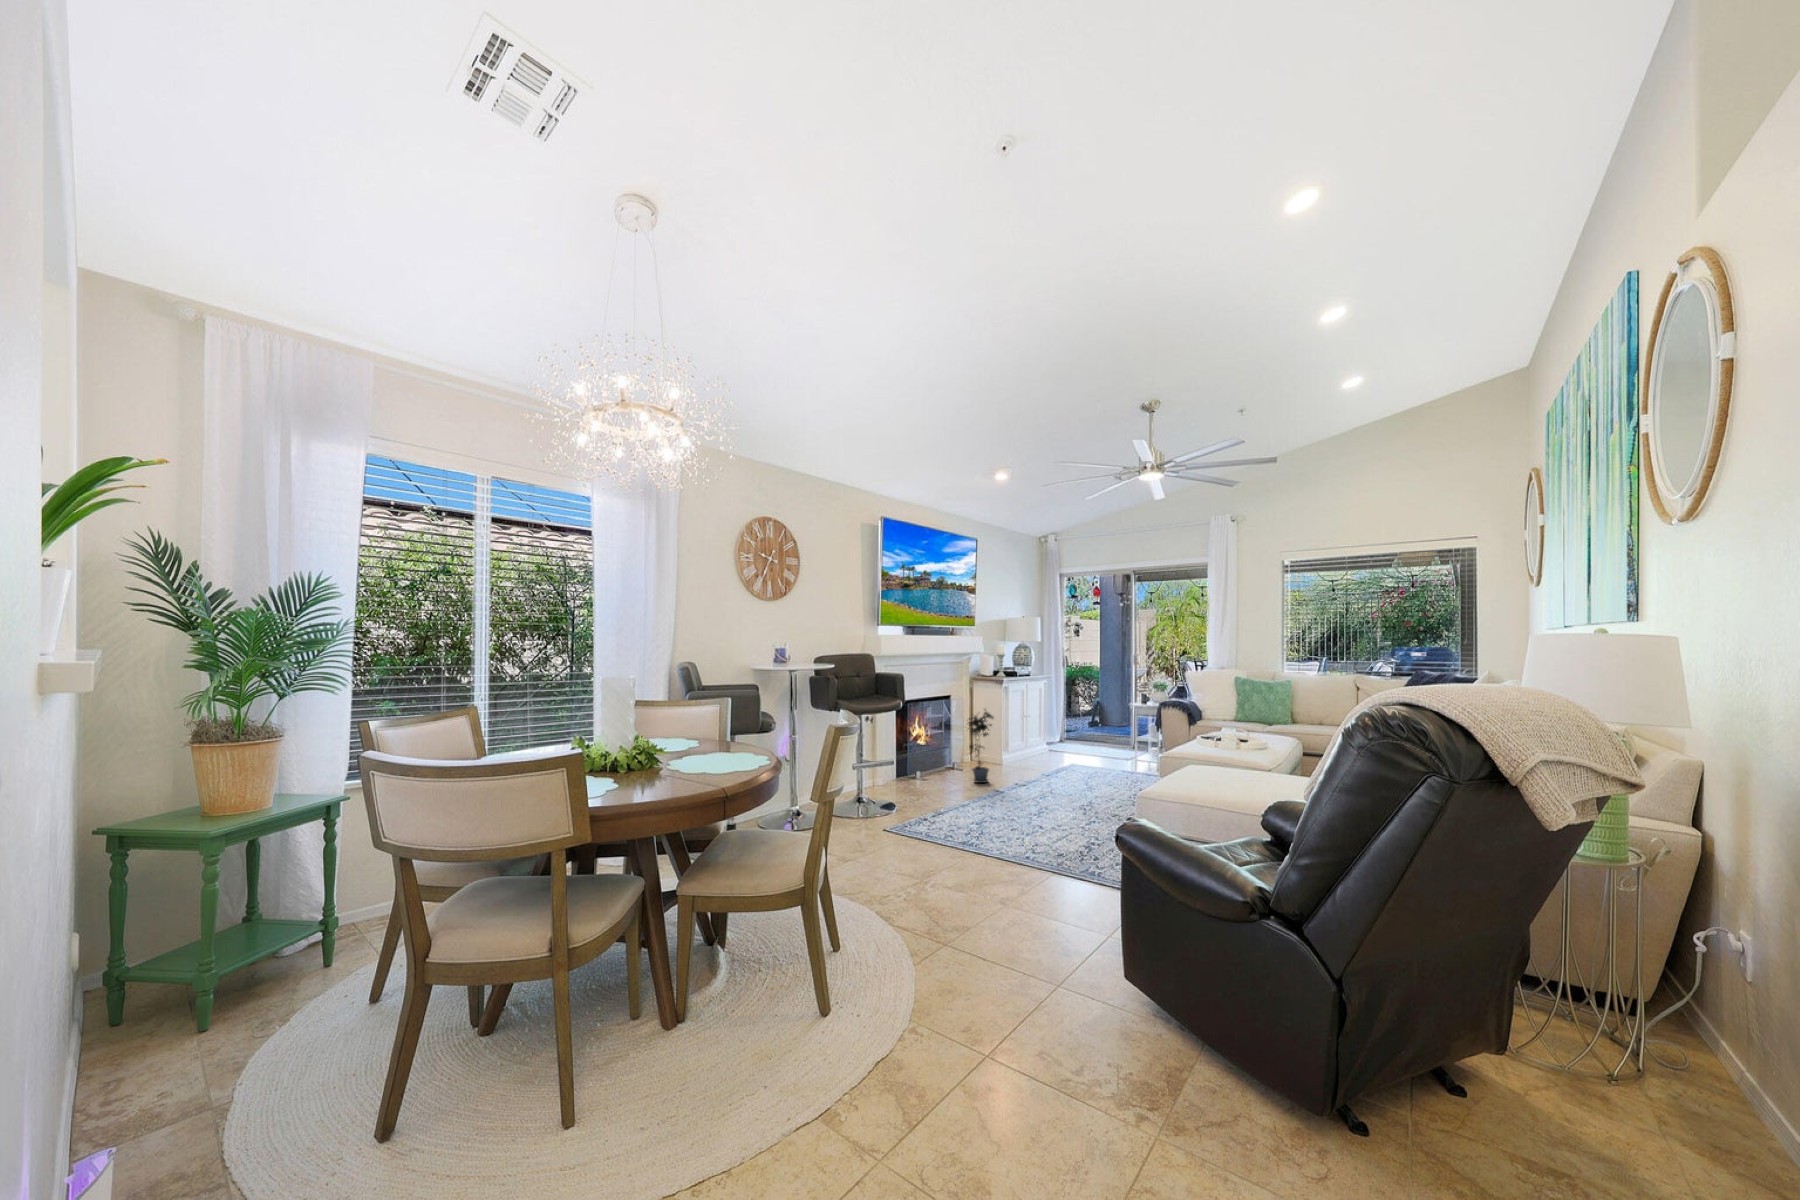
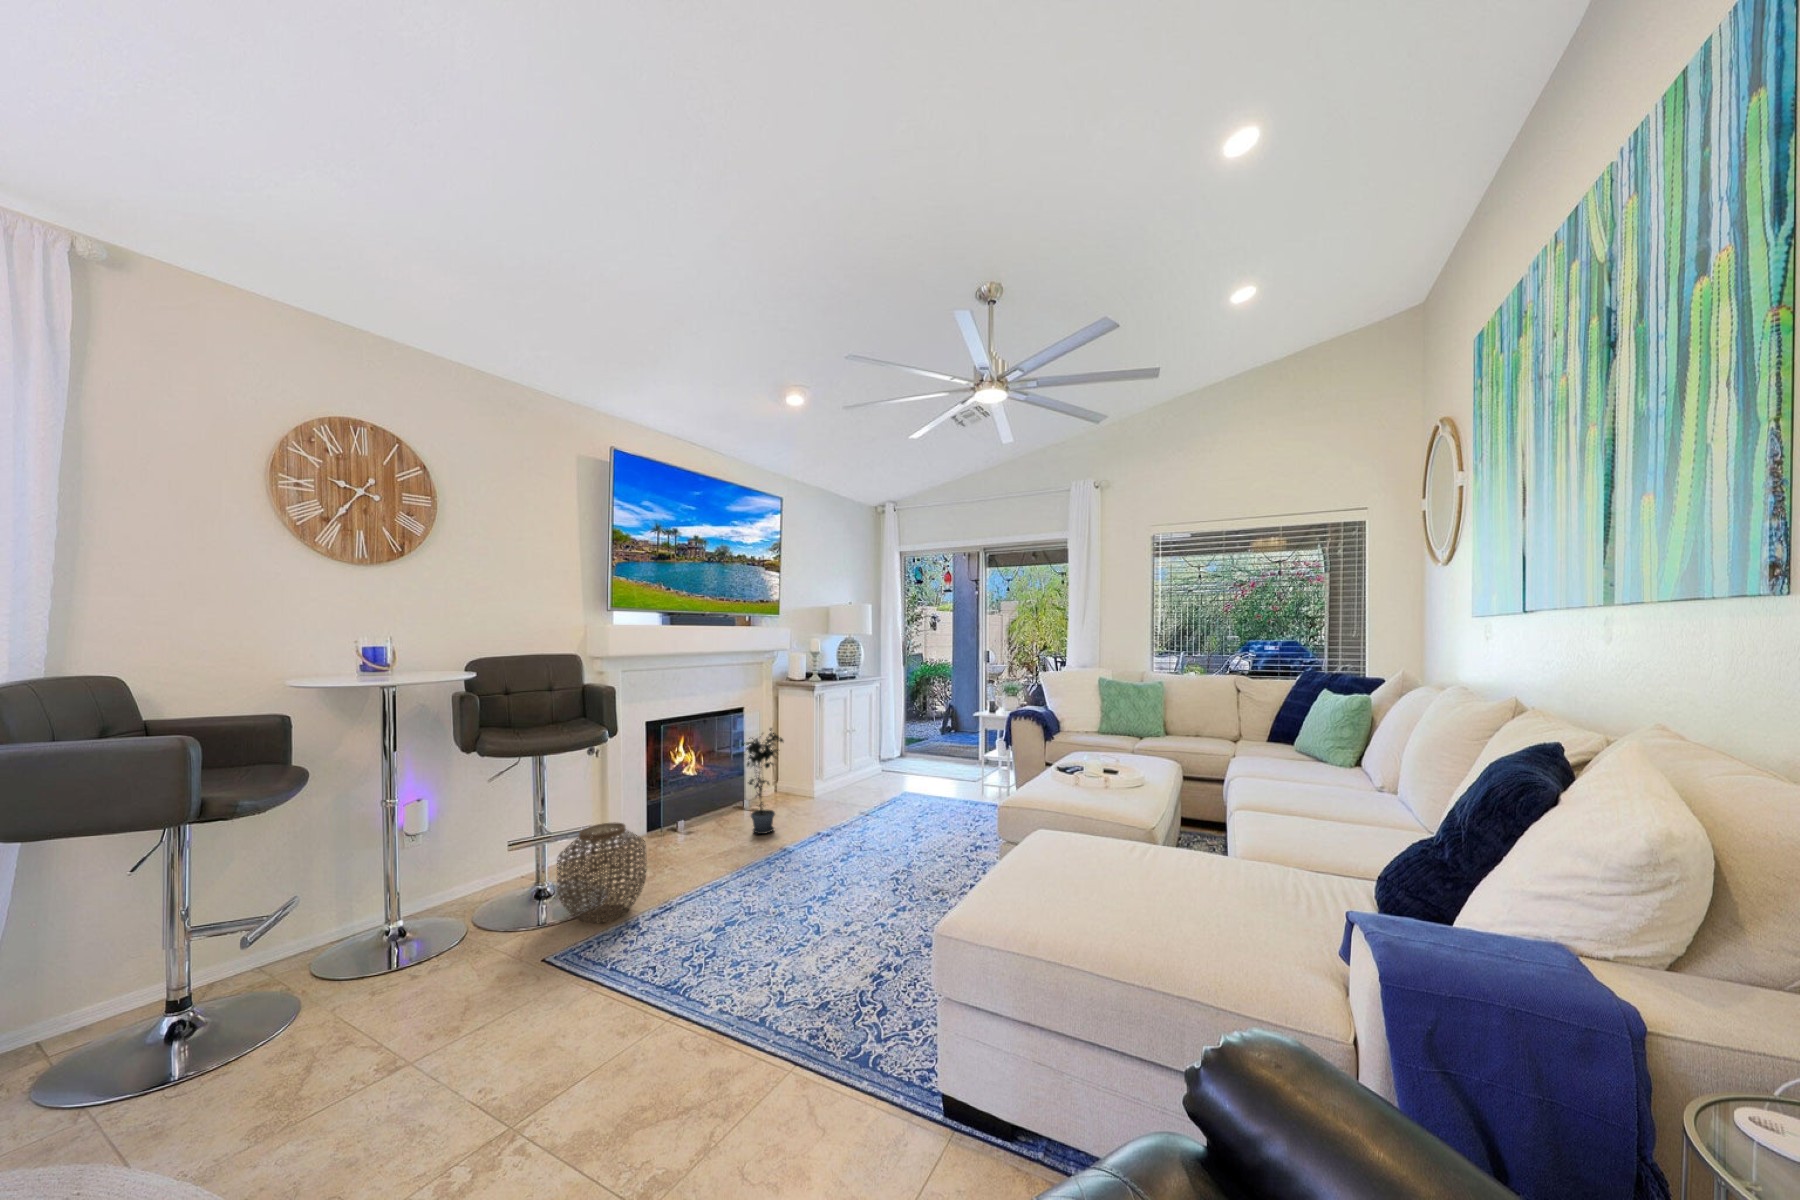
woven basket: none [885,760,935,817] -> present [557,822,647,923]

